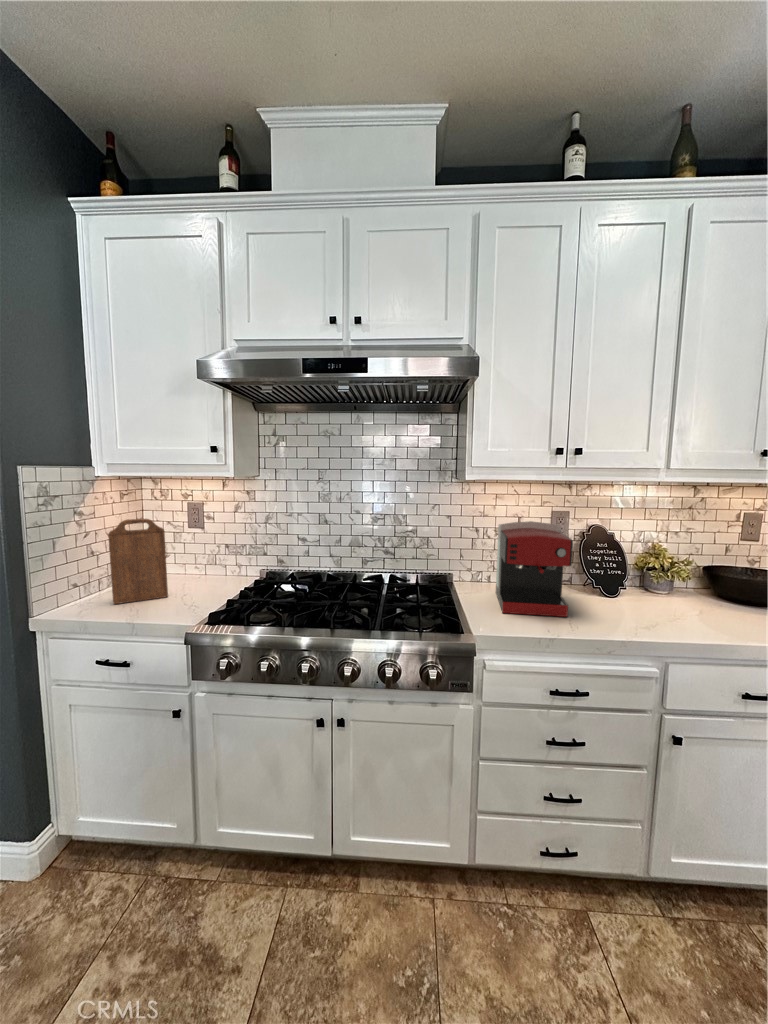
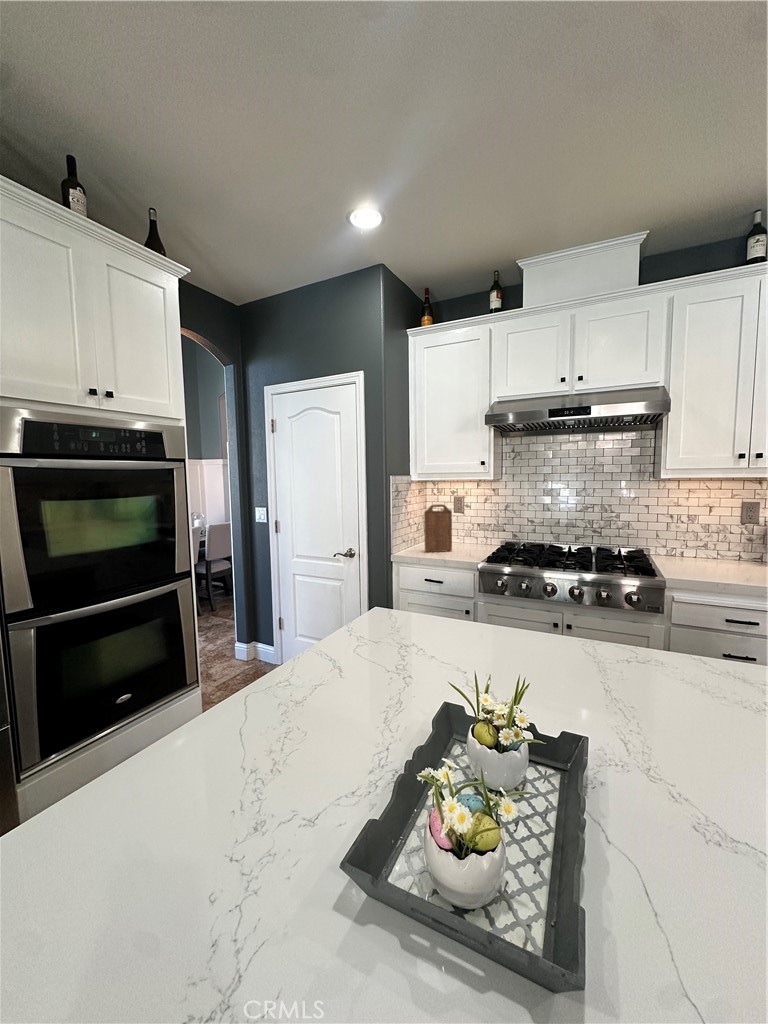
coffee maker: present [496,521,573,617] -> none [687,508,752,576]

